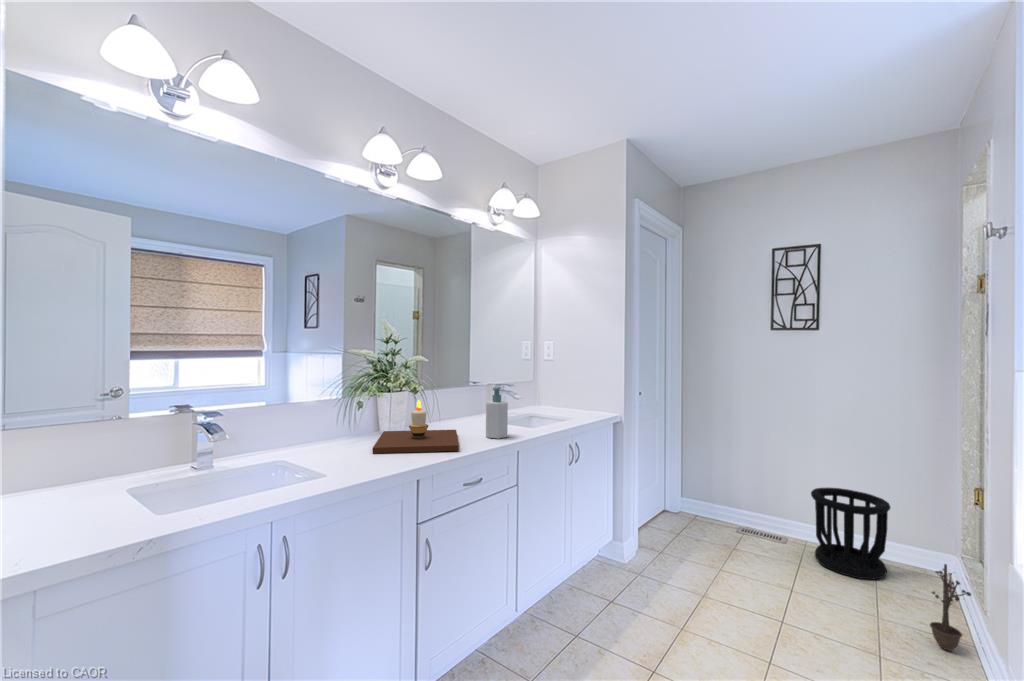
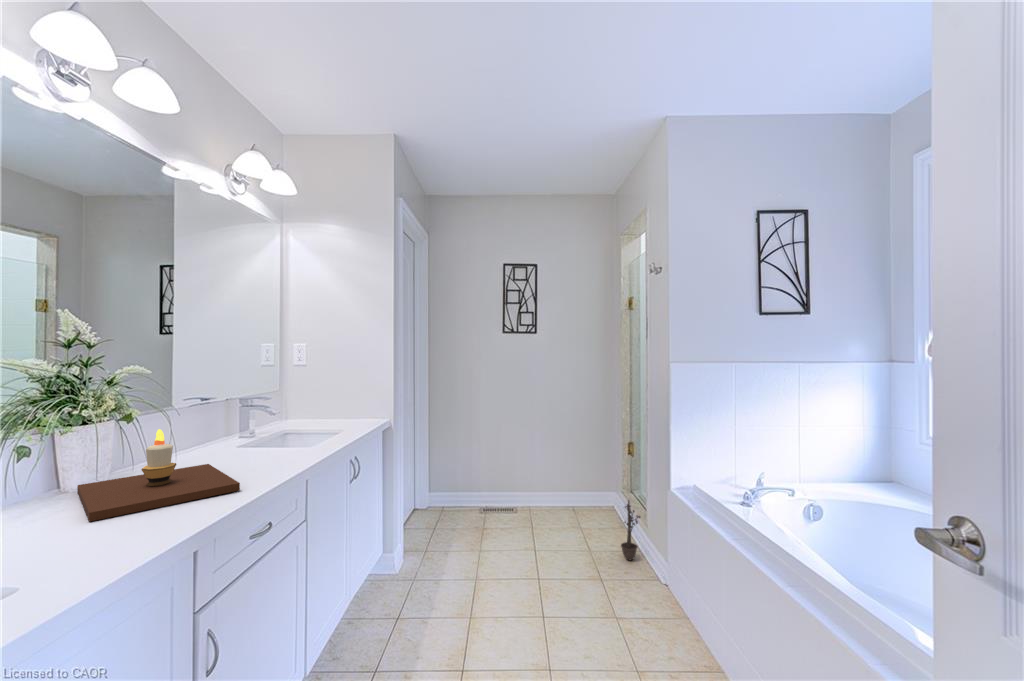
soap bottle: present [486,387,508,439] -> none [255,401,288,467]
wastebasket: present [811,488,890,579] -> none [536,460,586,527]

